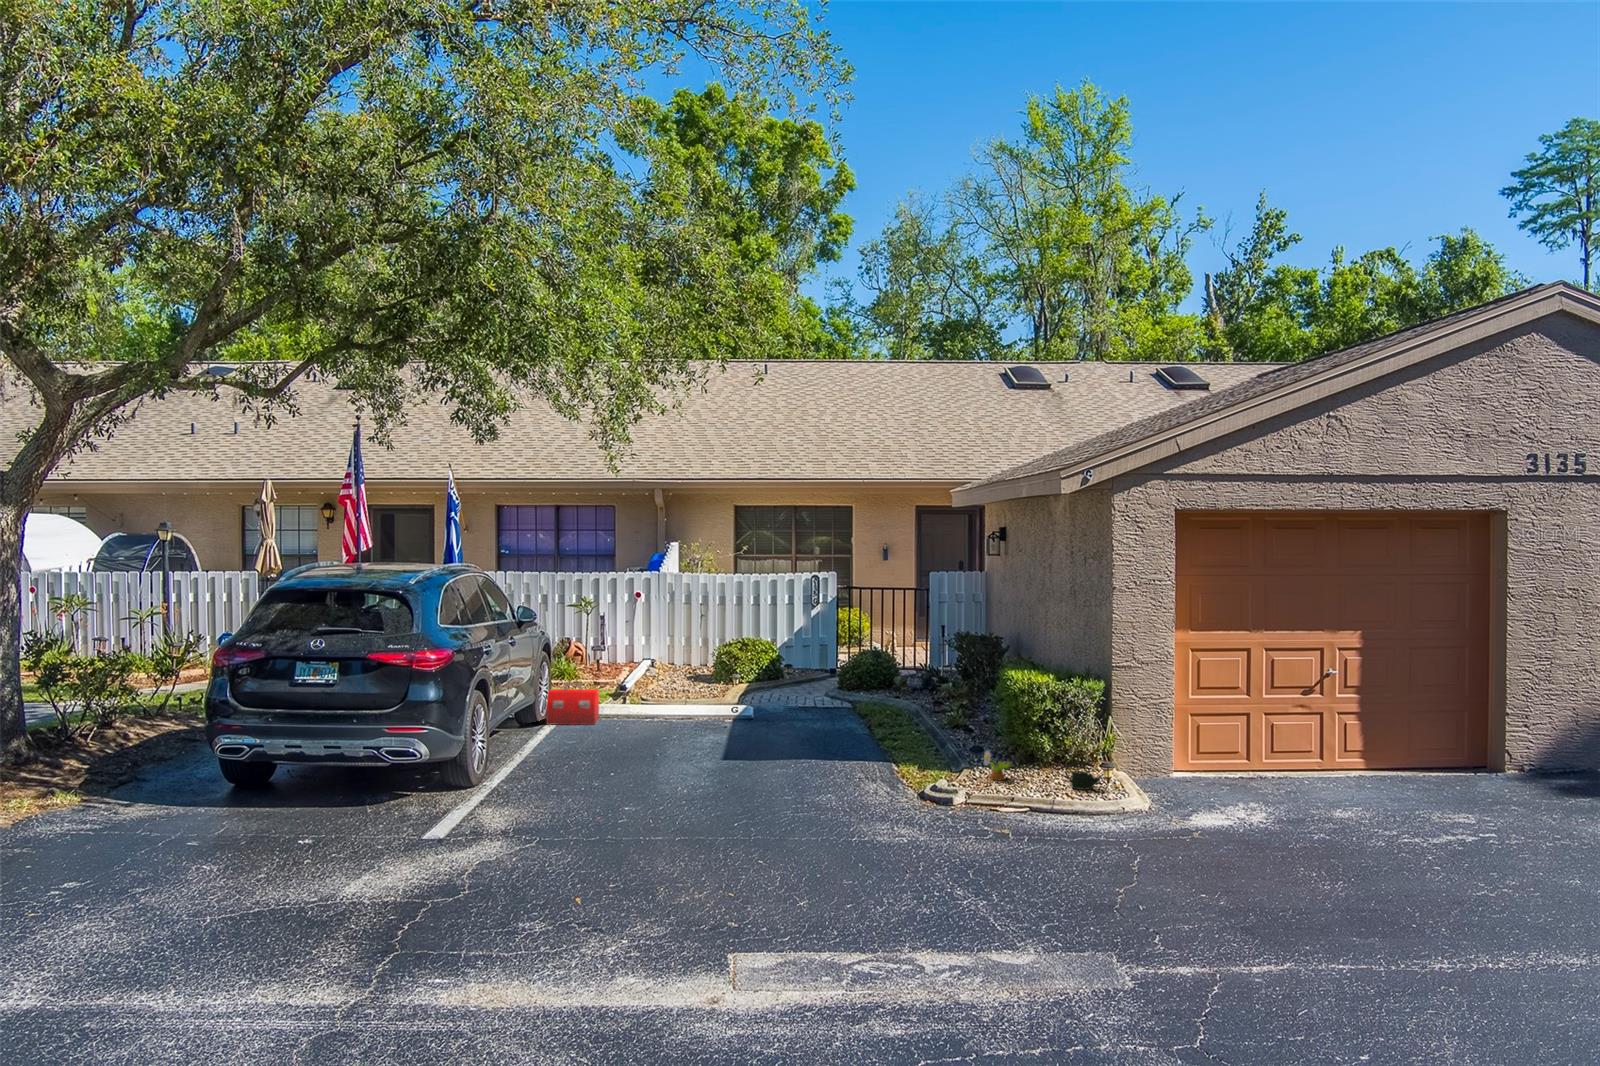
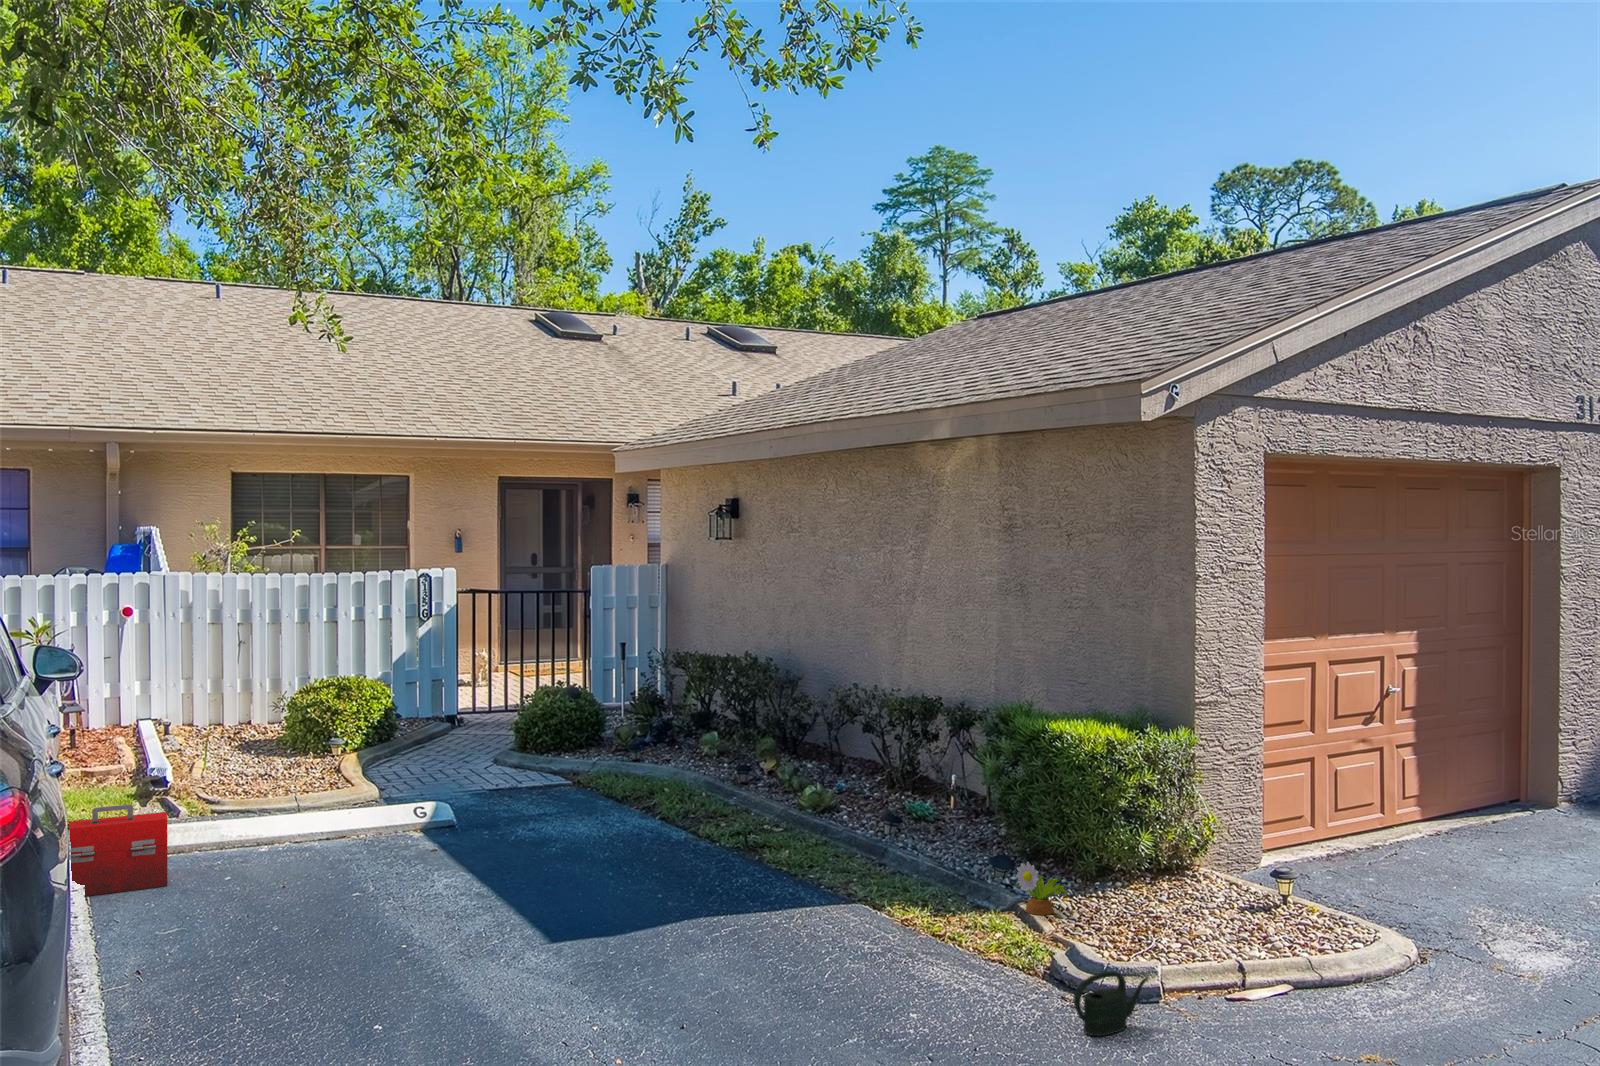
watering can: present [1065,762,1108,789] -> present [1074,971,1149,1036]

